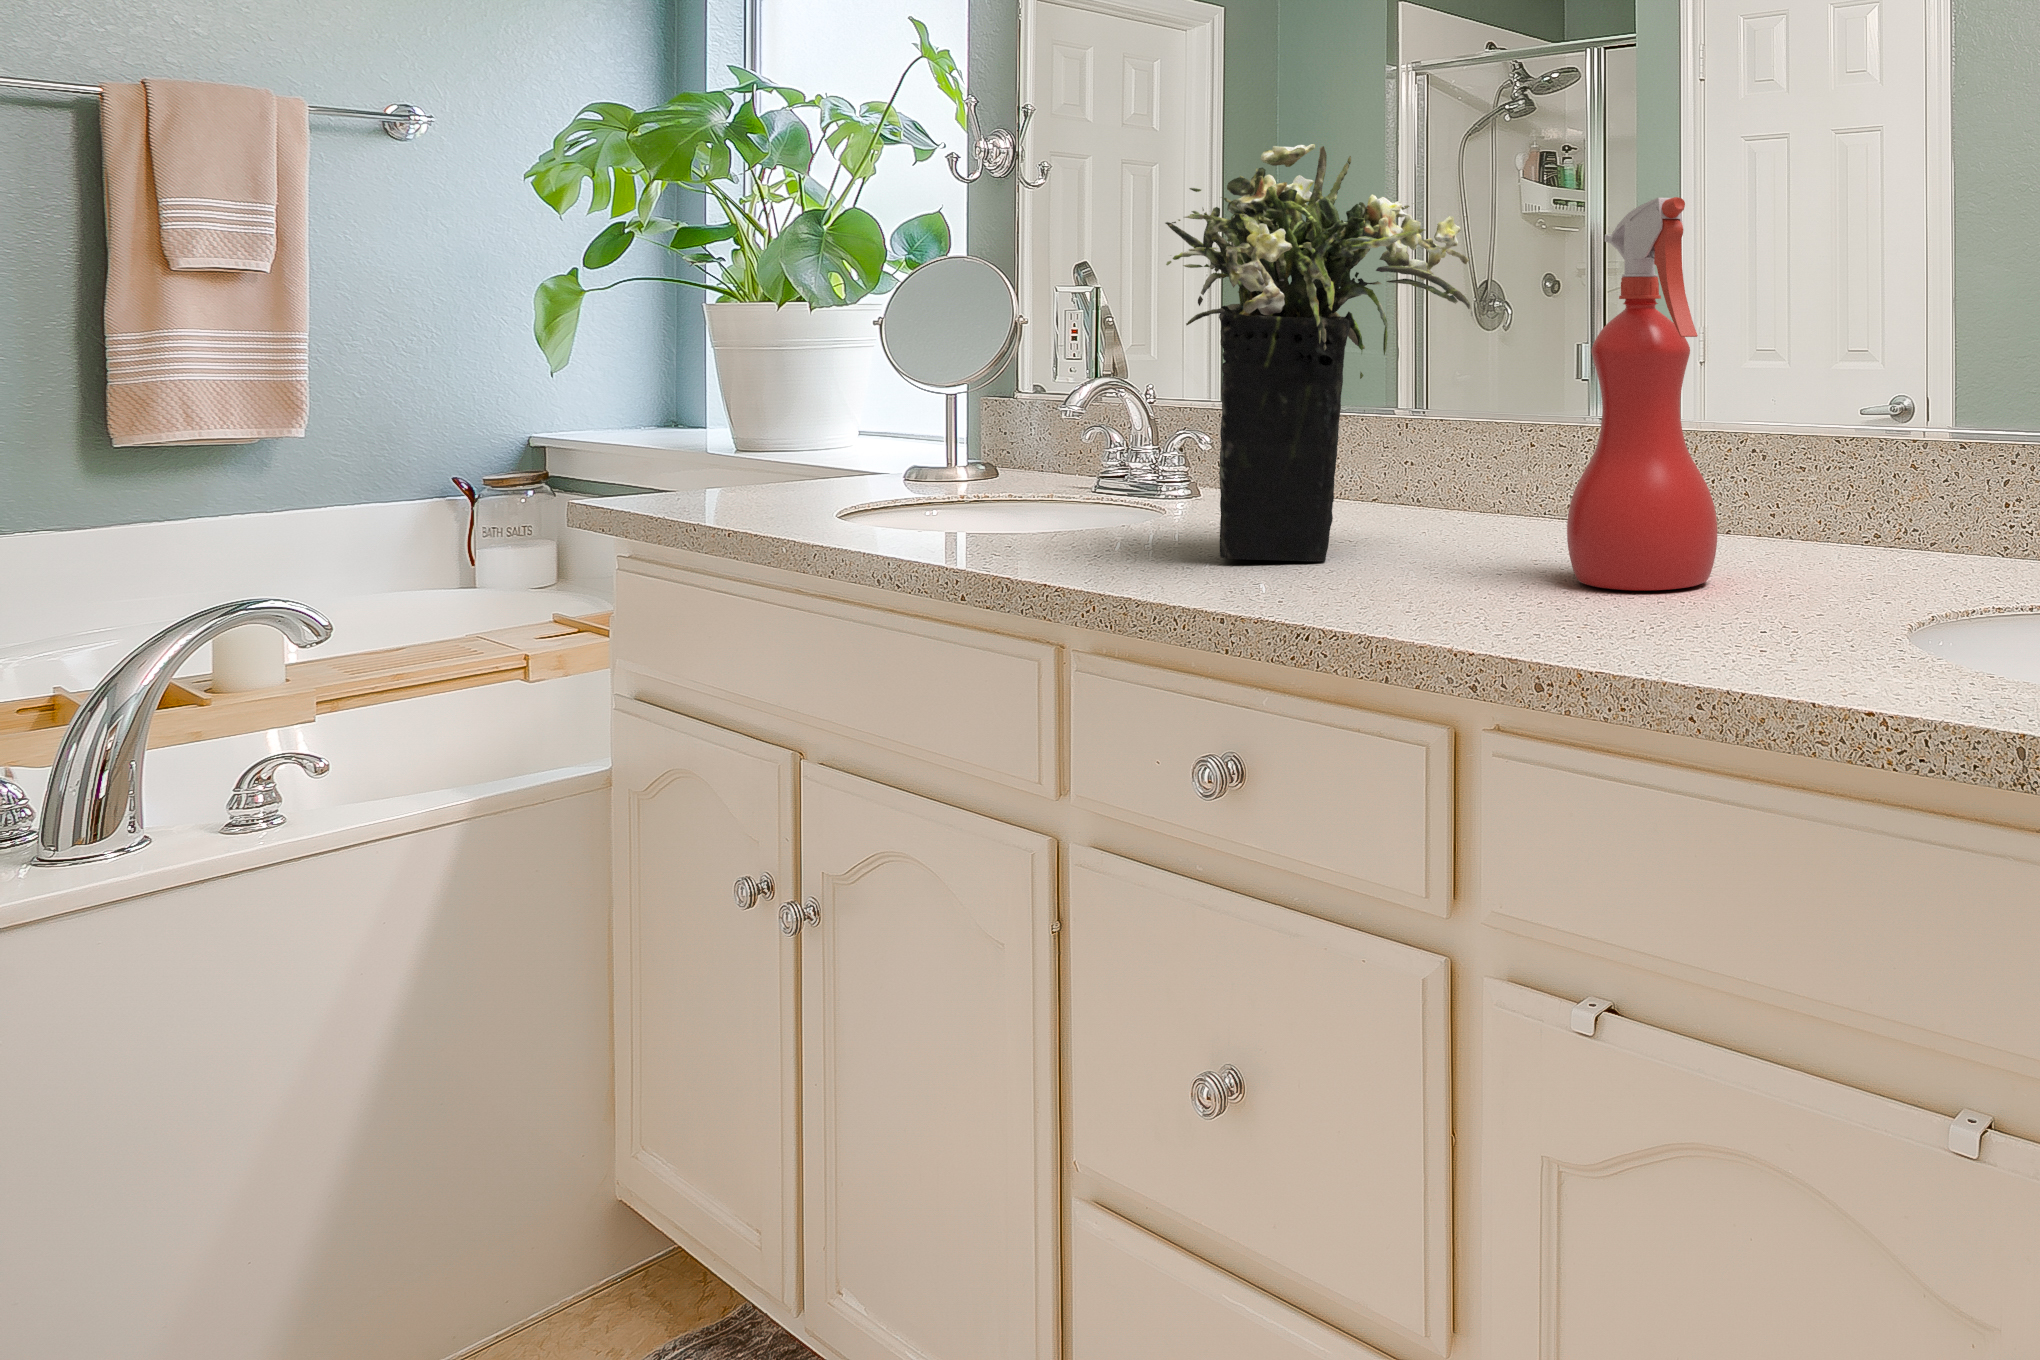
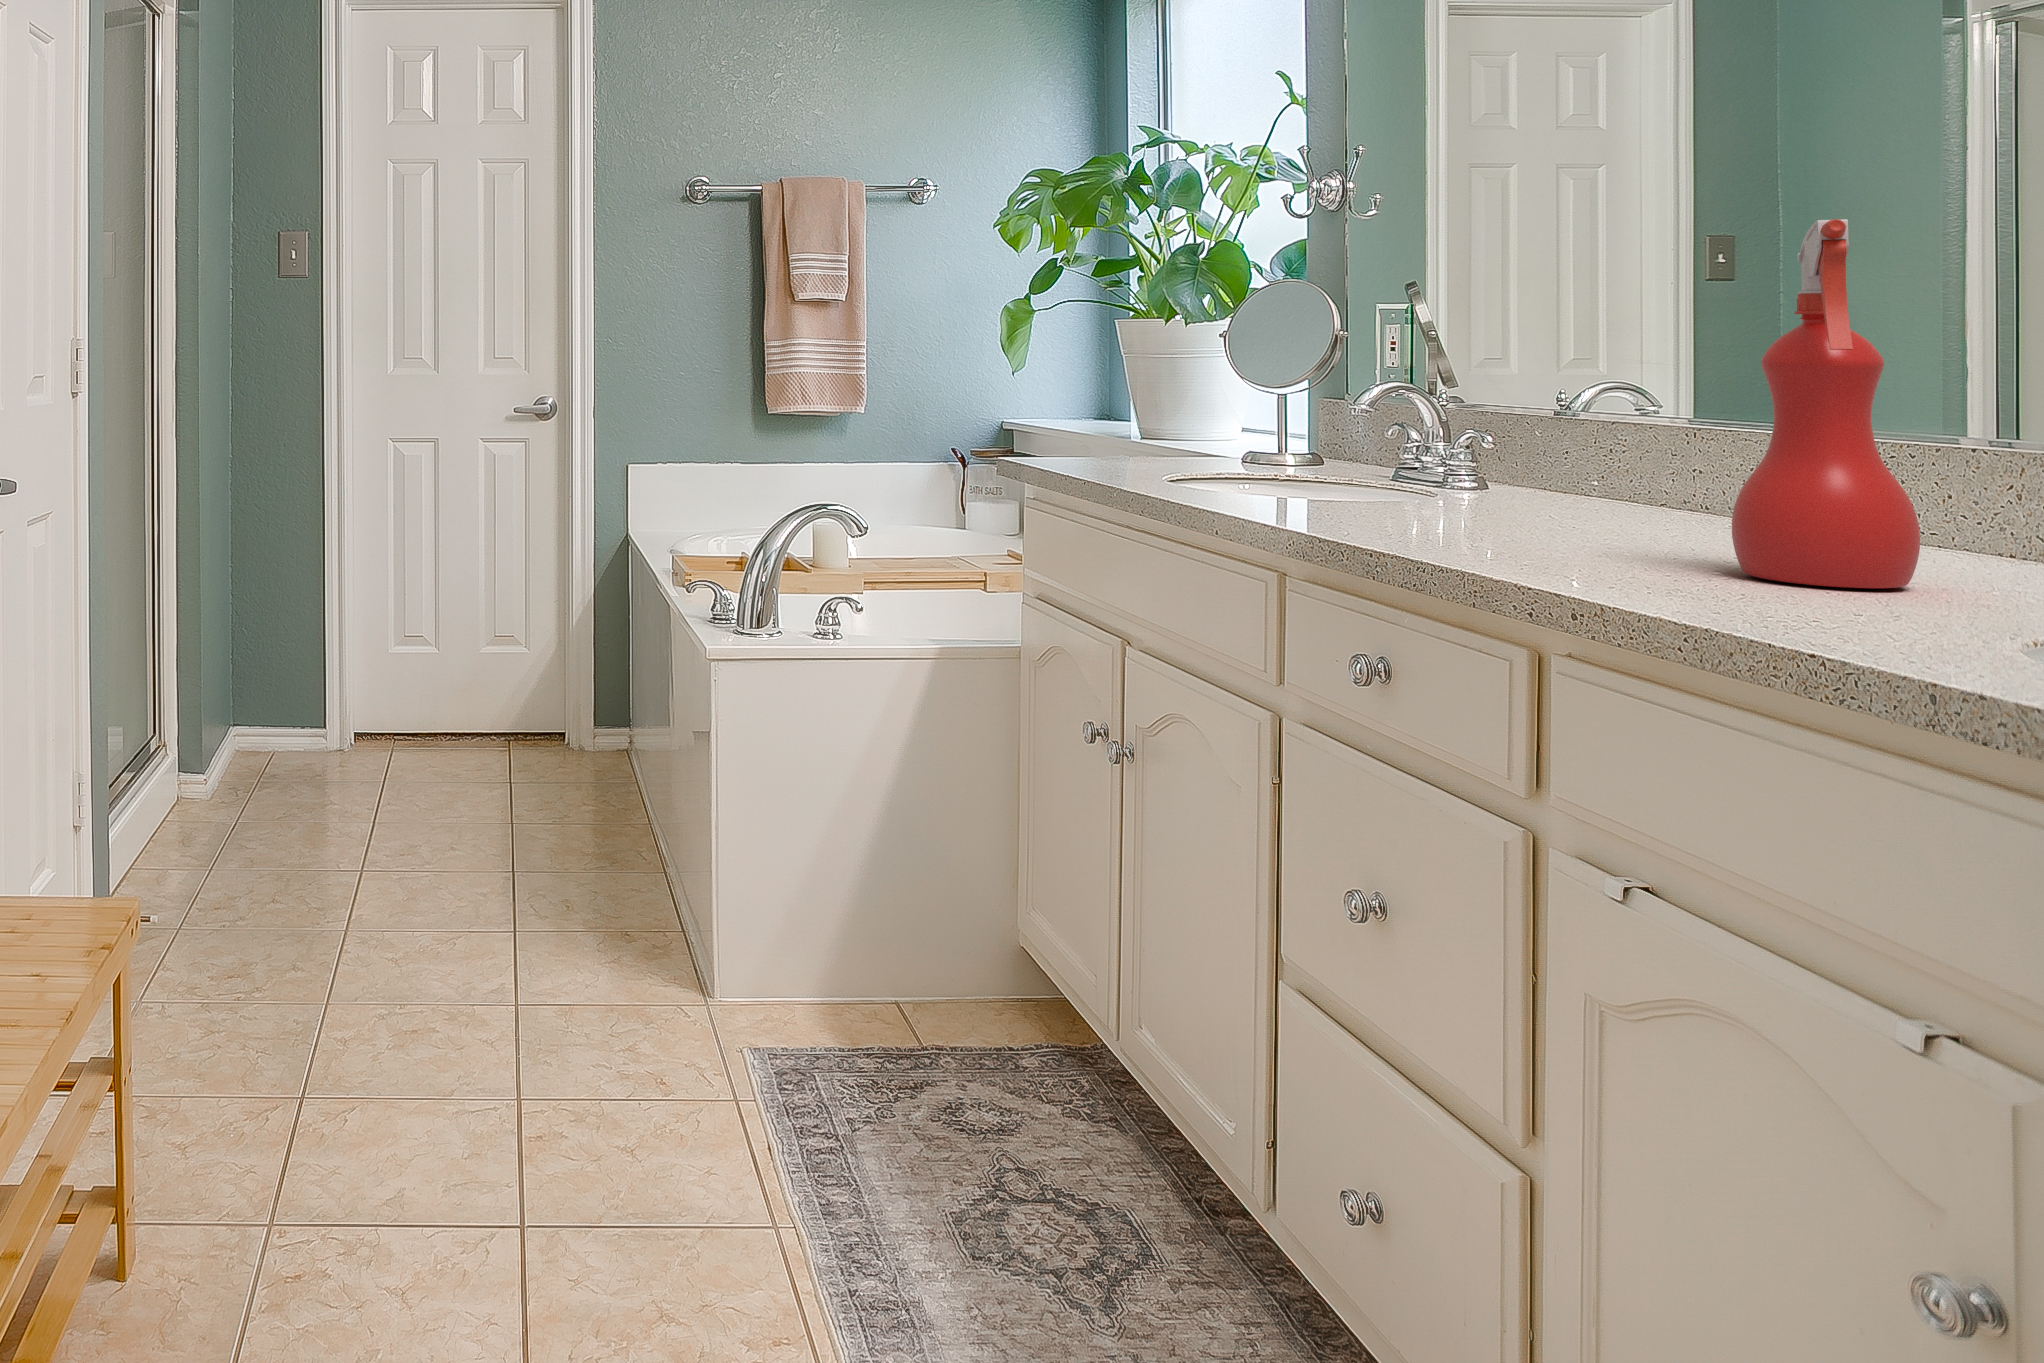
flower arrangement: present [1165,144,1473,561] -> none [1364,182,1699,537]

